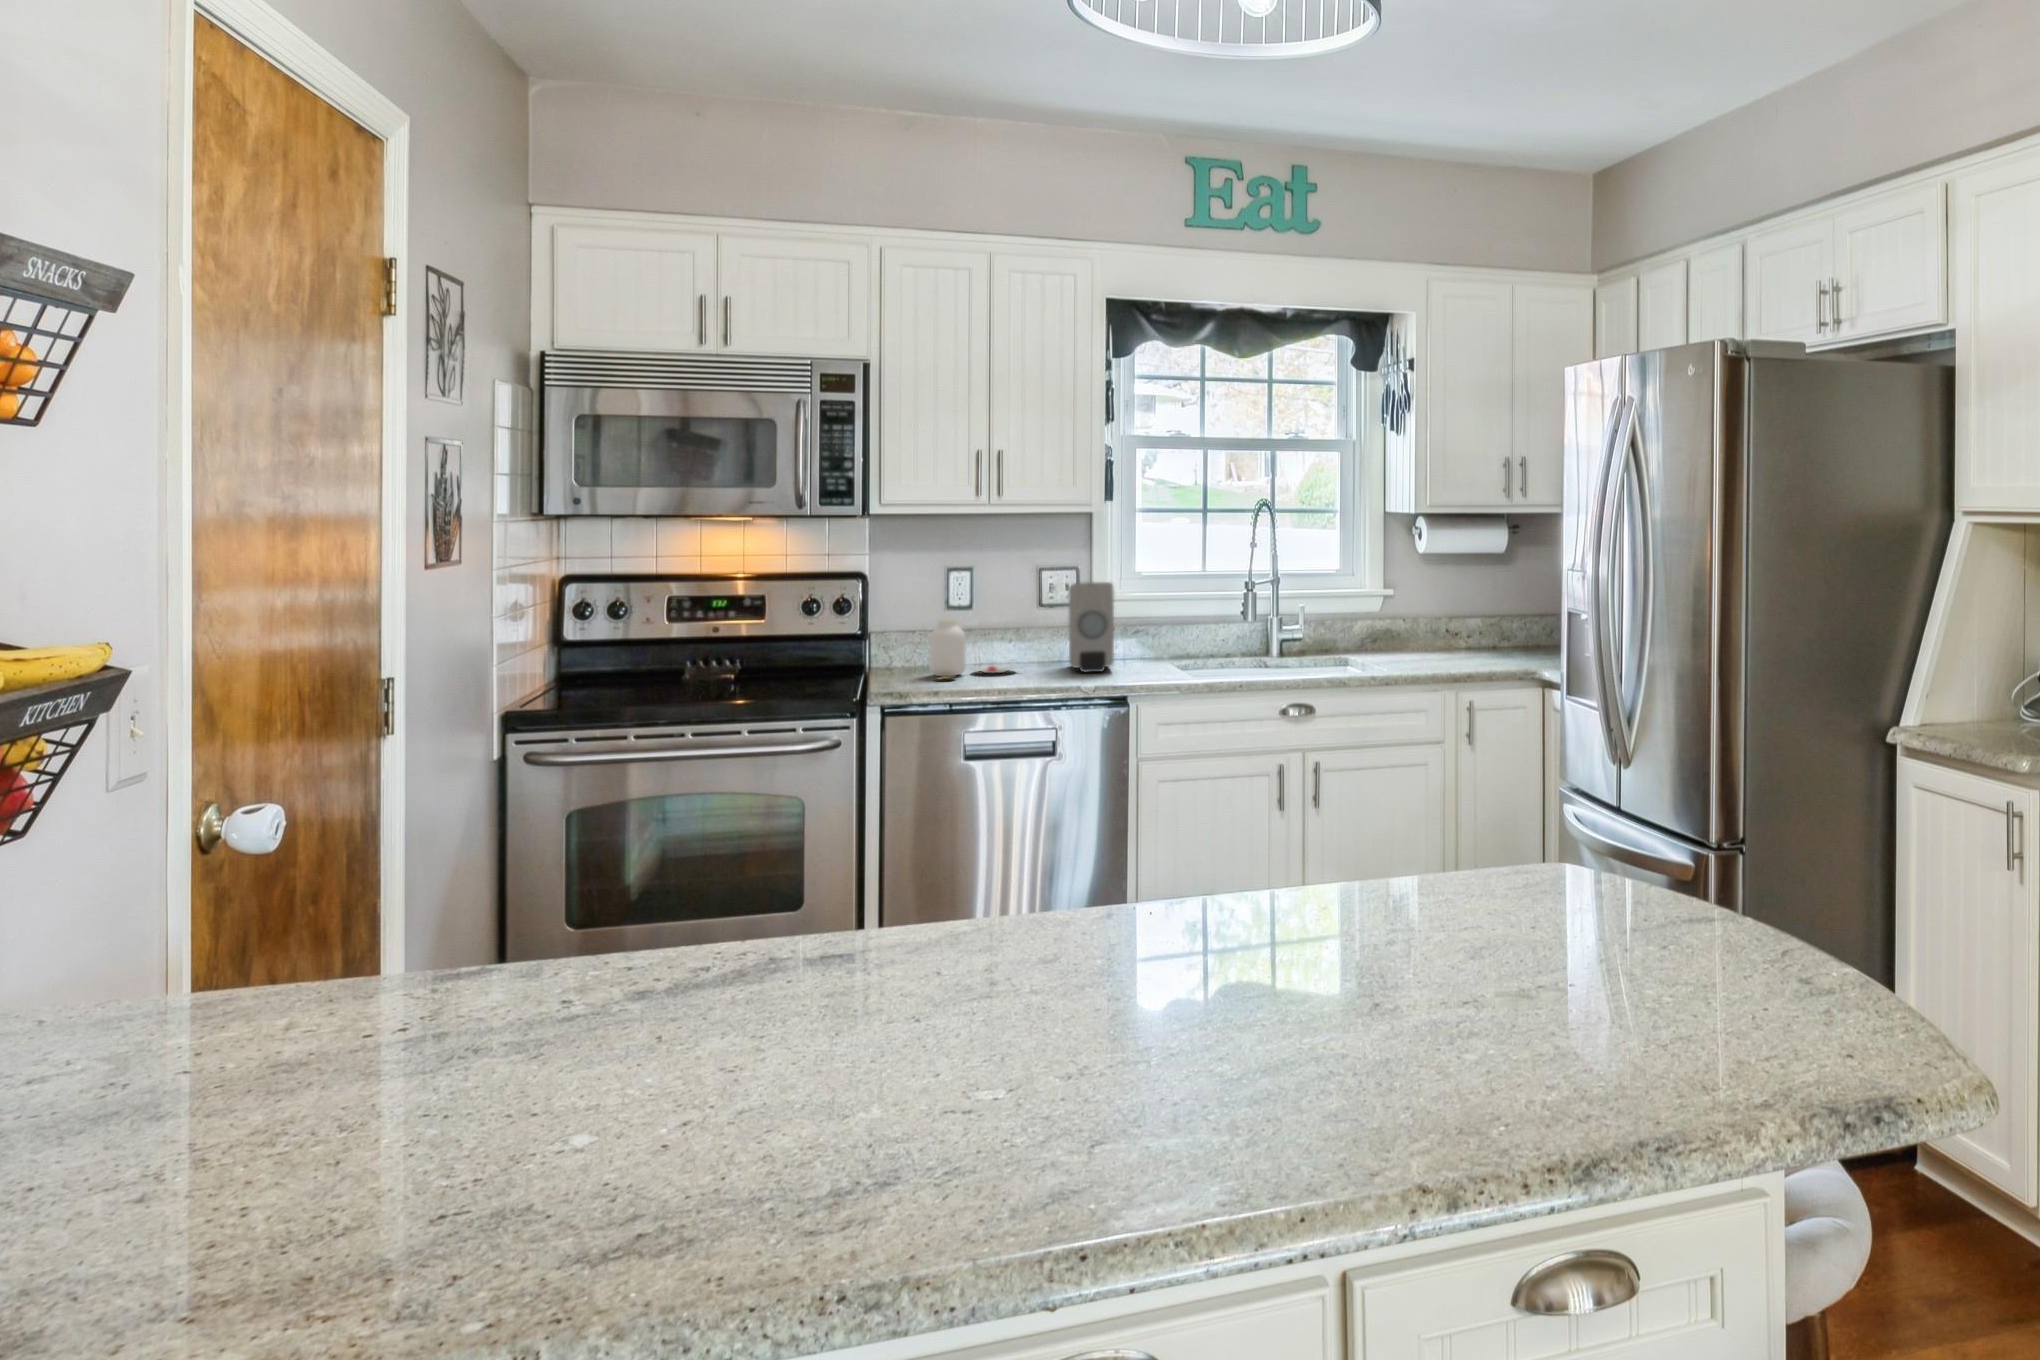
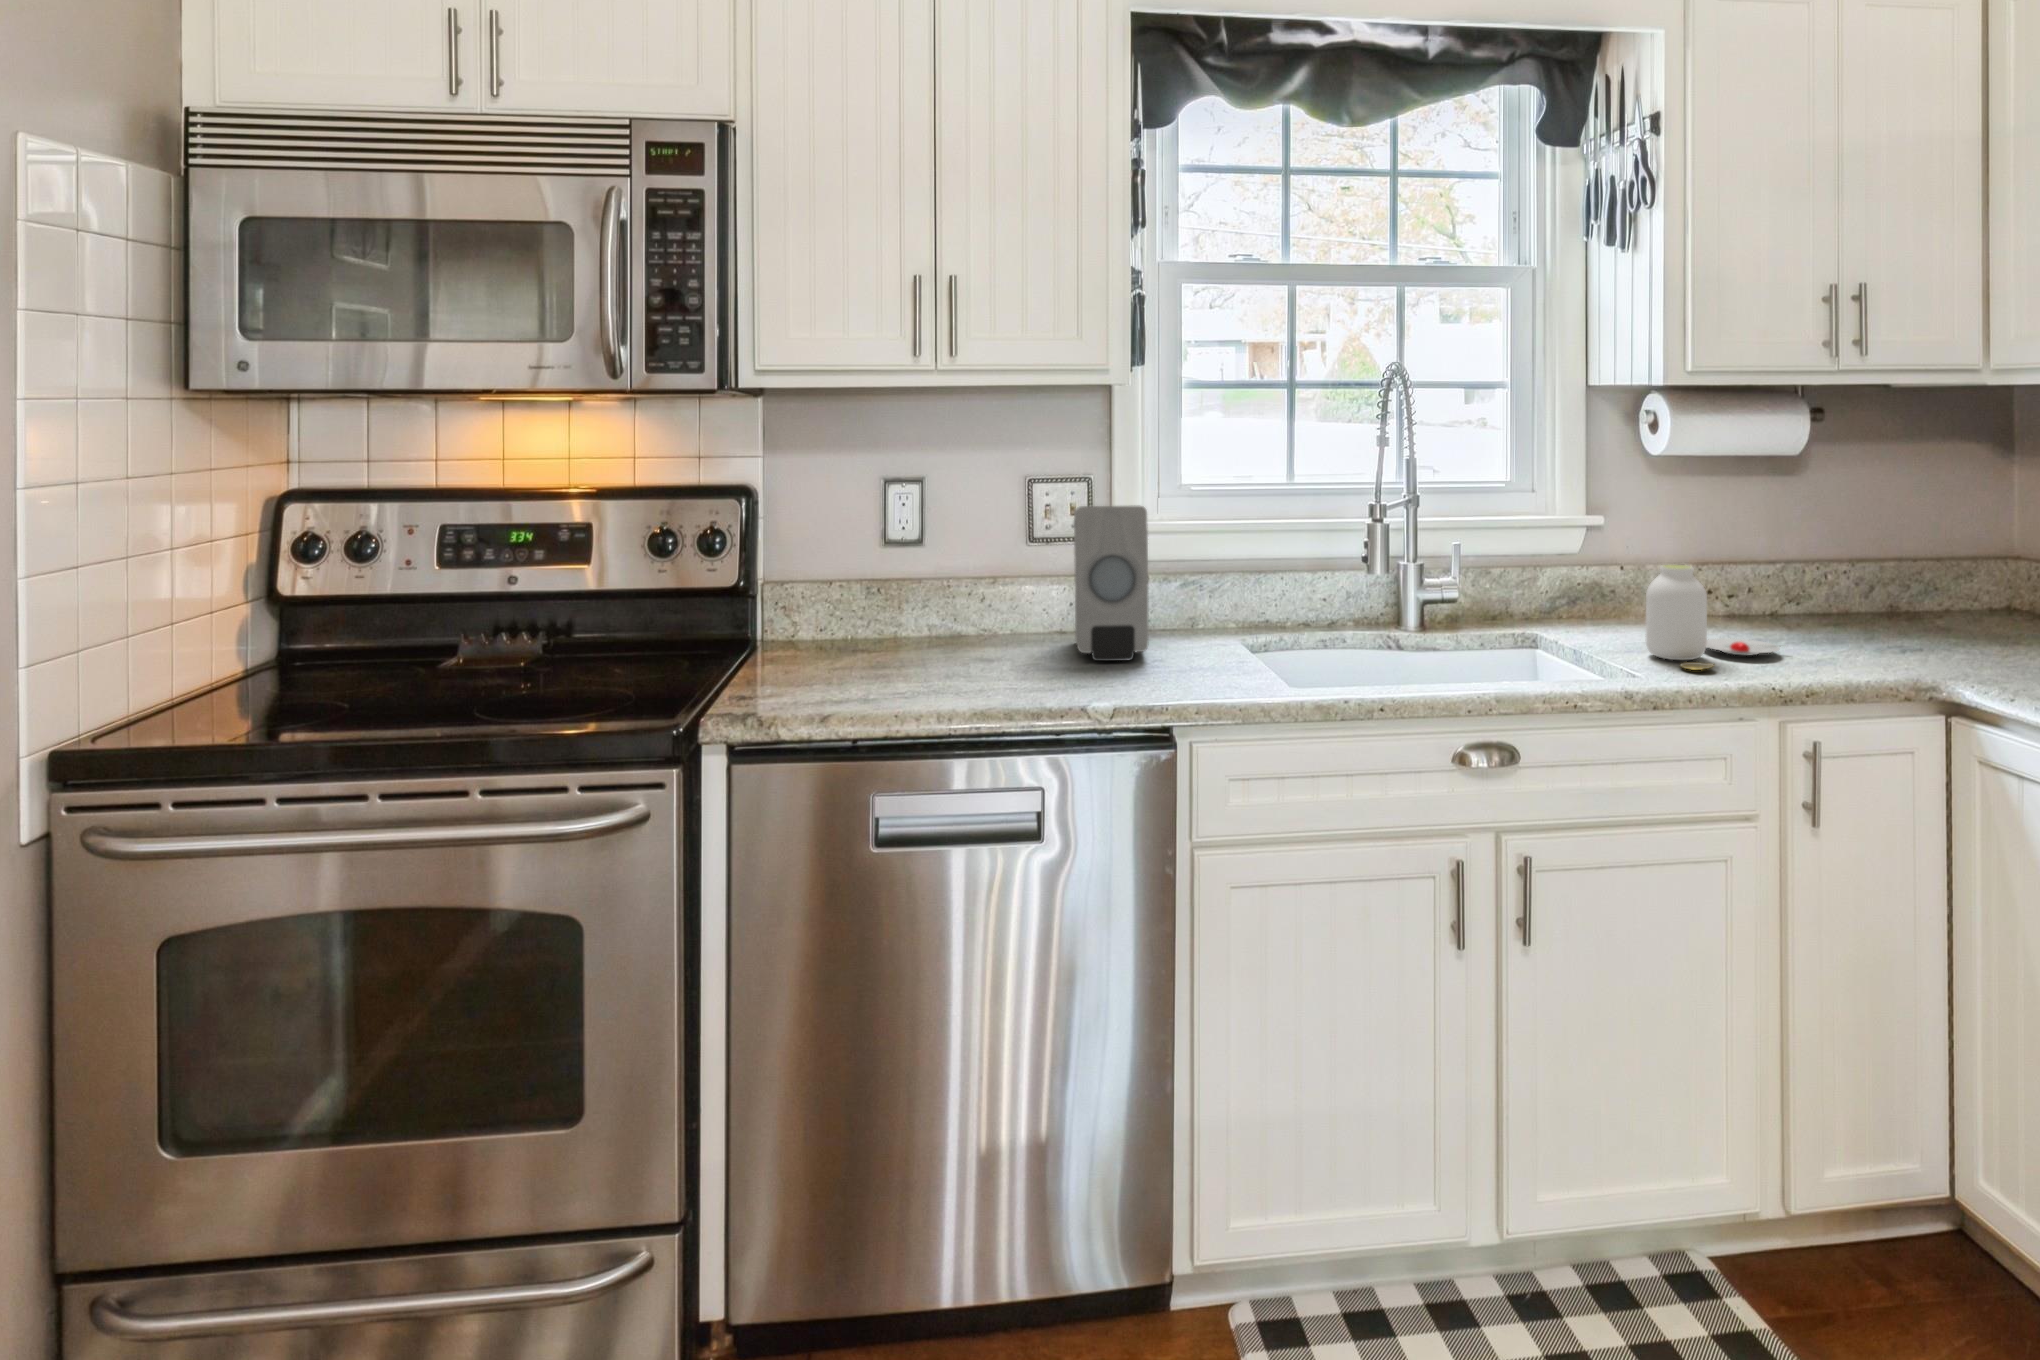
jar: present [929,620,1015,679] -> present [1645,565,1781,670]

